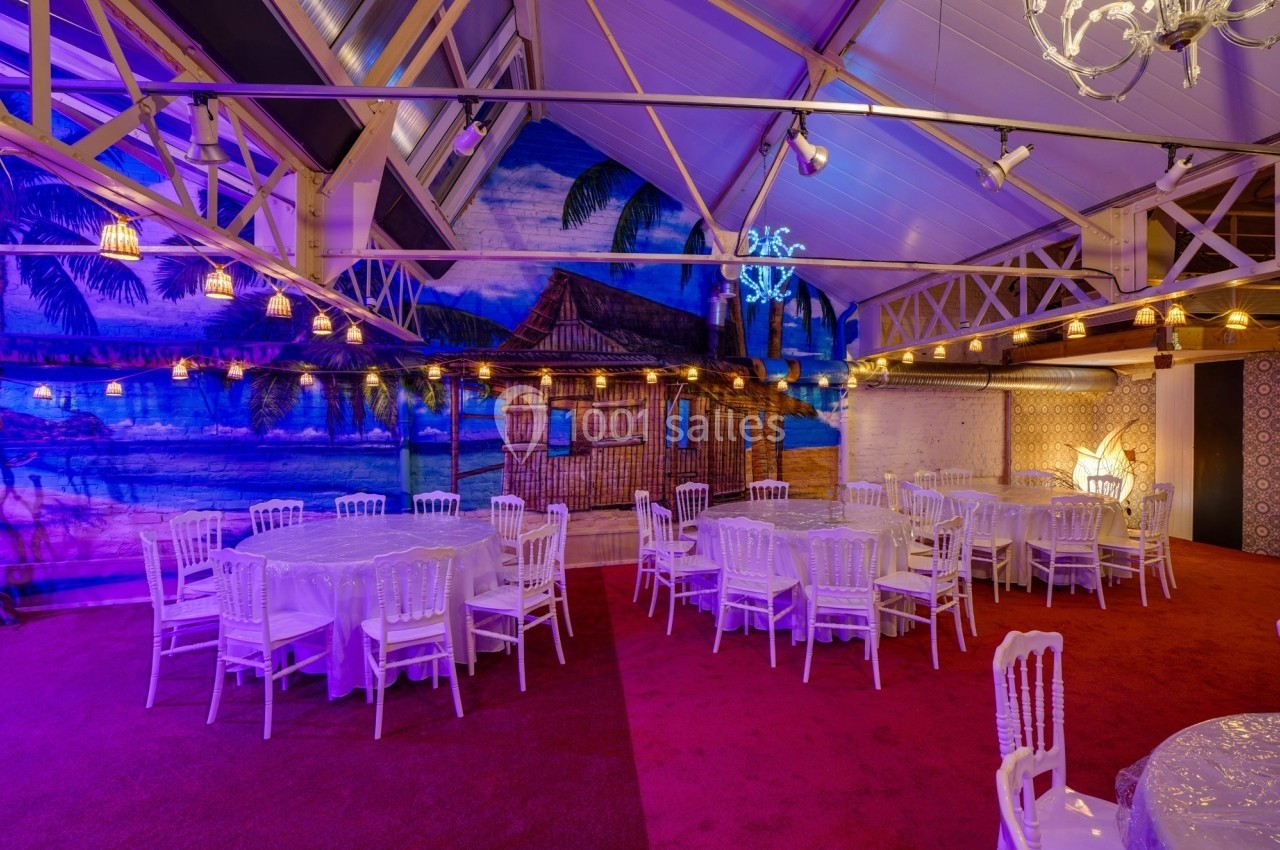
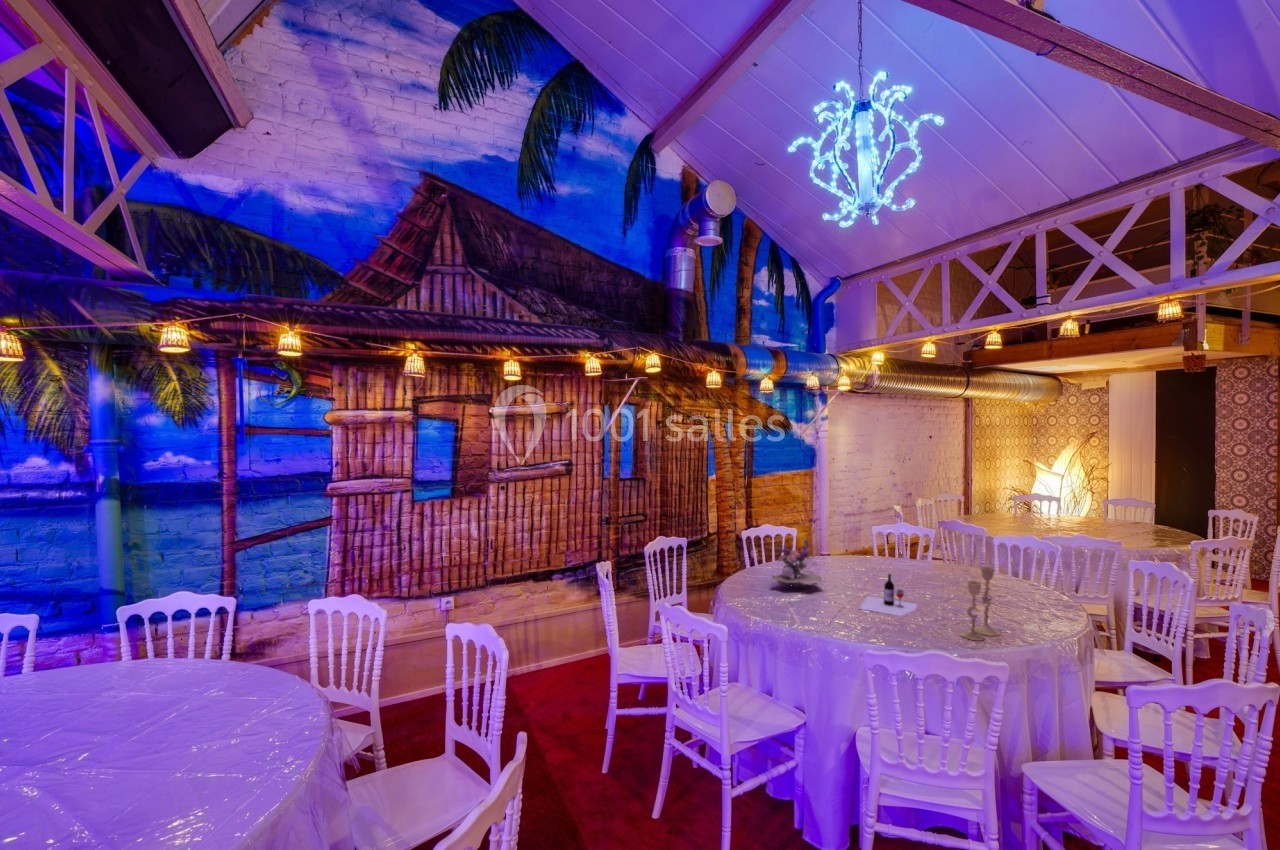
flower arrangement: none [744,478,779,507] -> present [772,540,823,586]
wine bottle: none [784,494,825,517] -> present [860,574,917,616]

